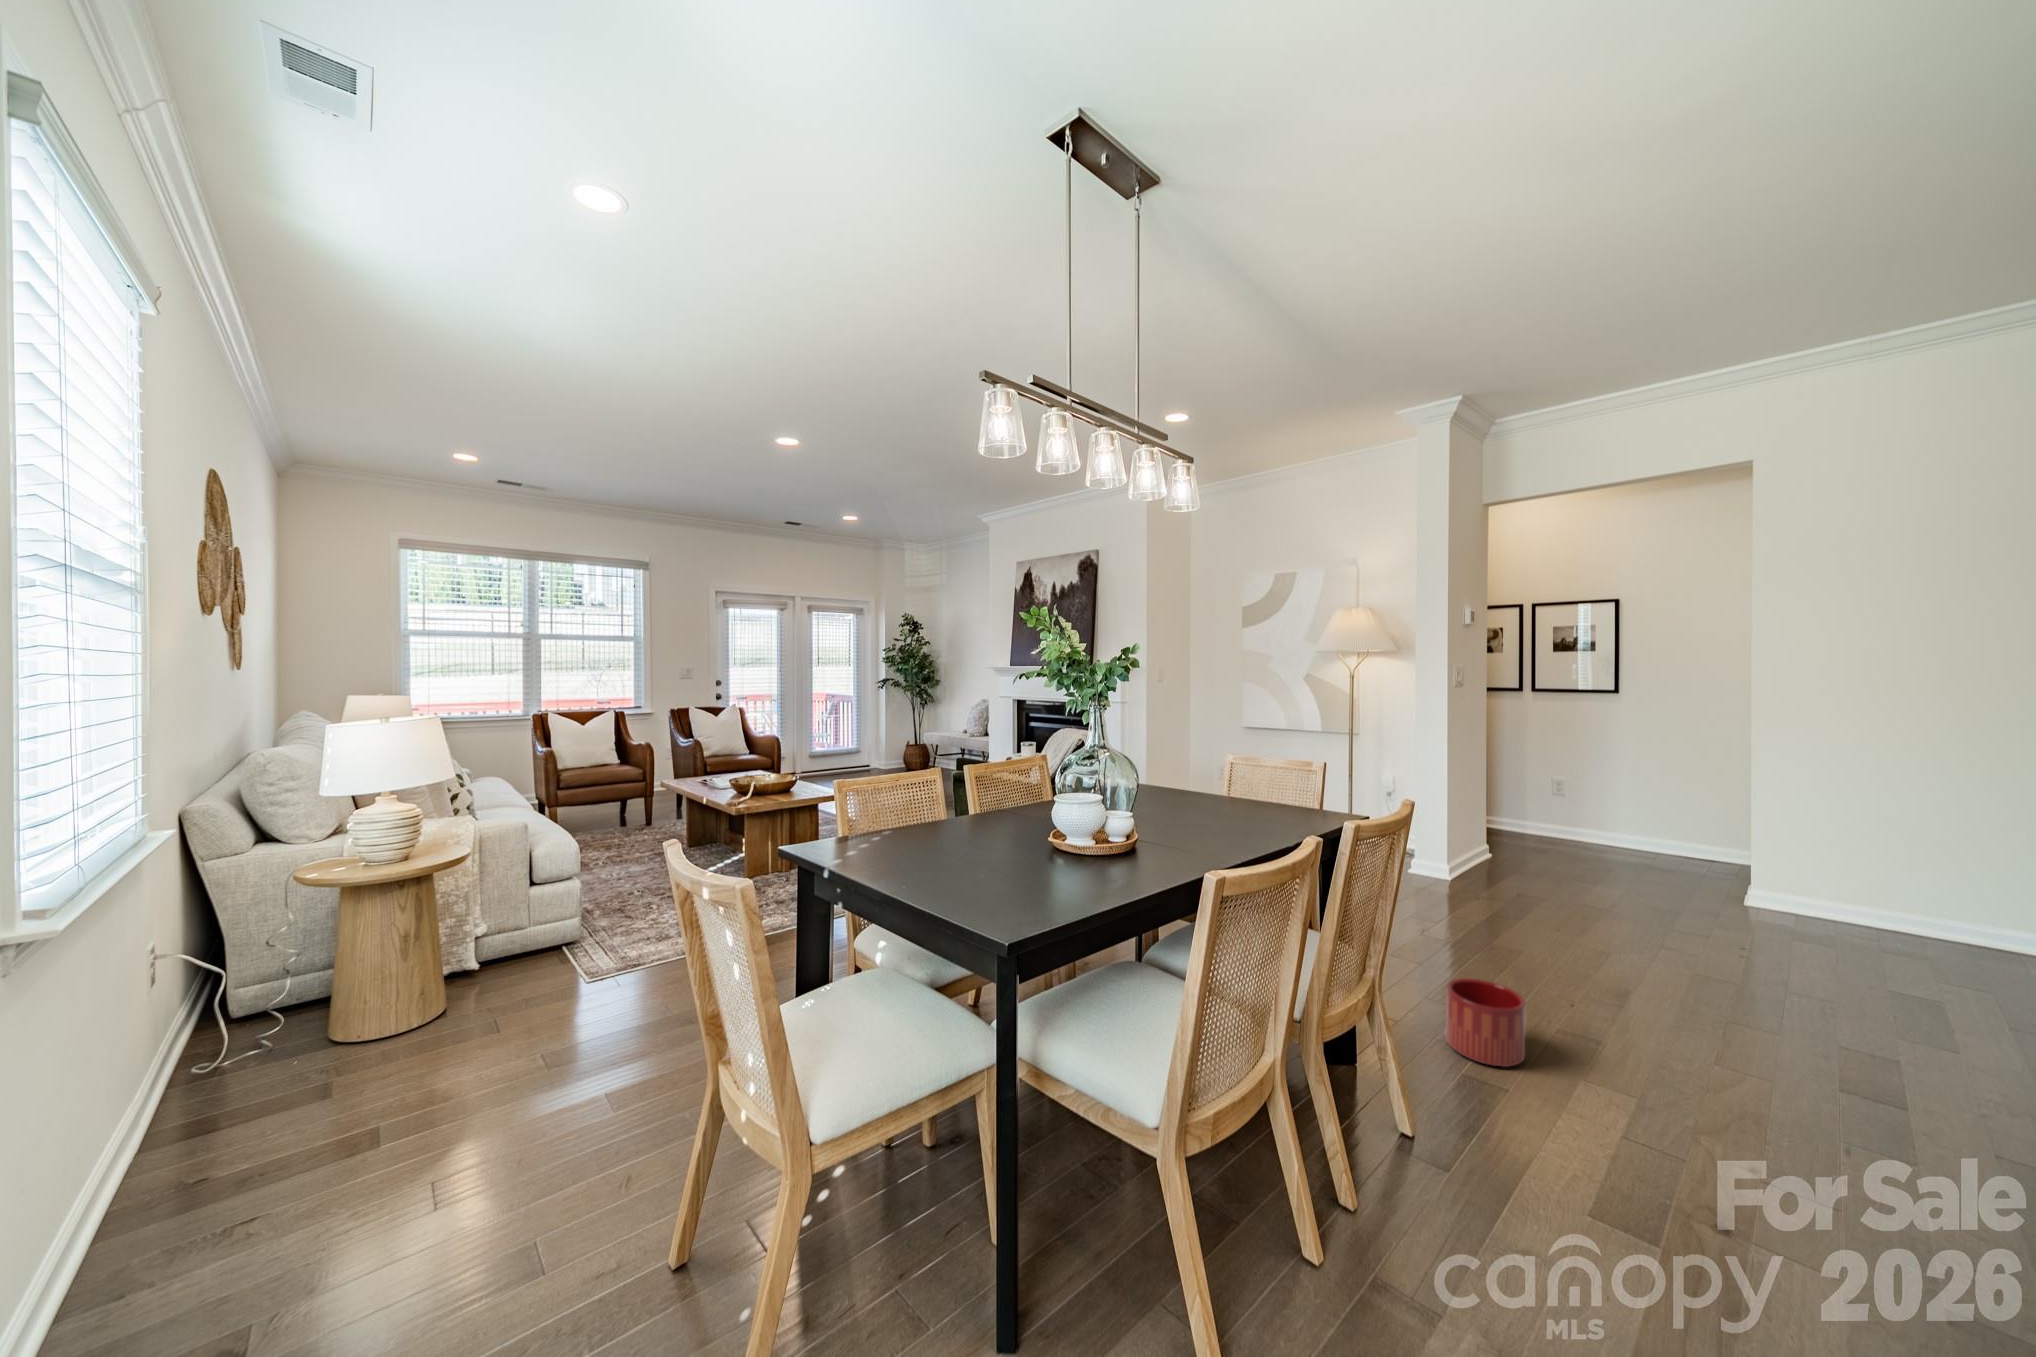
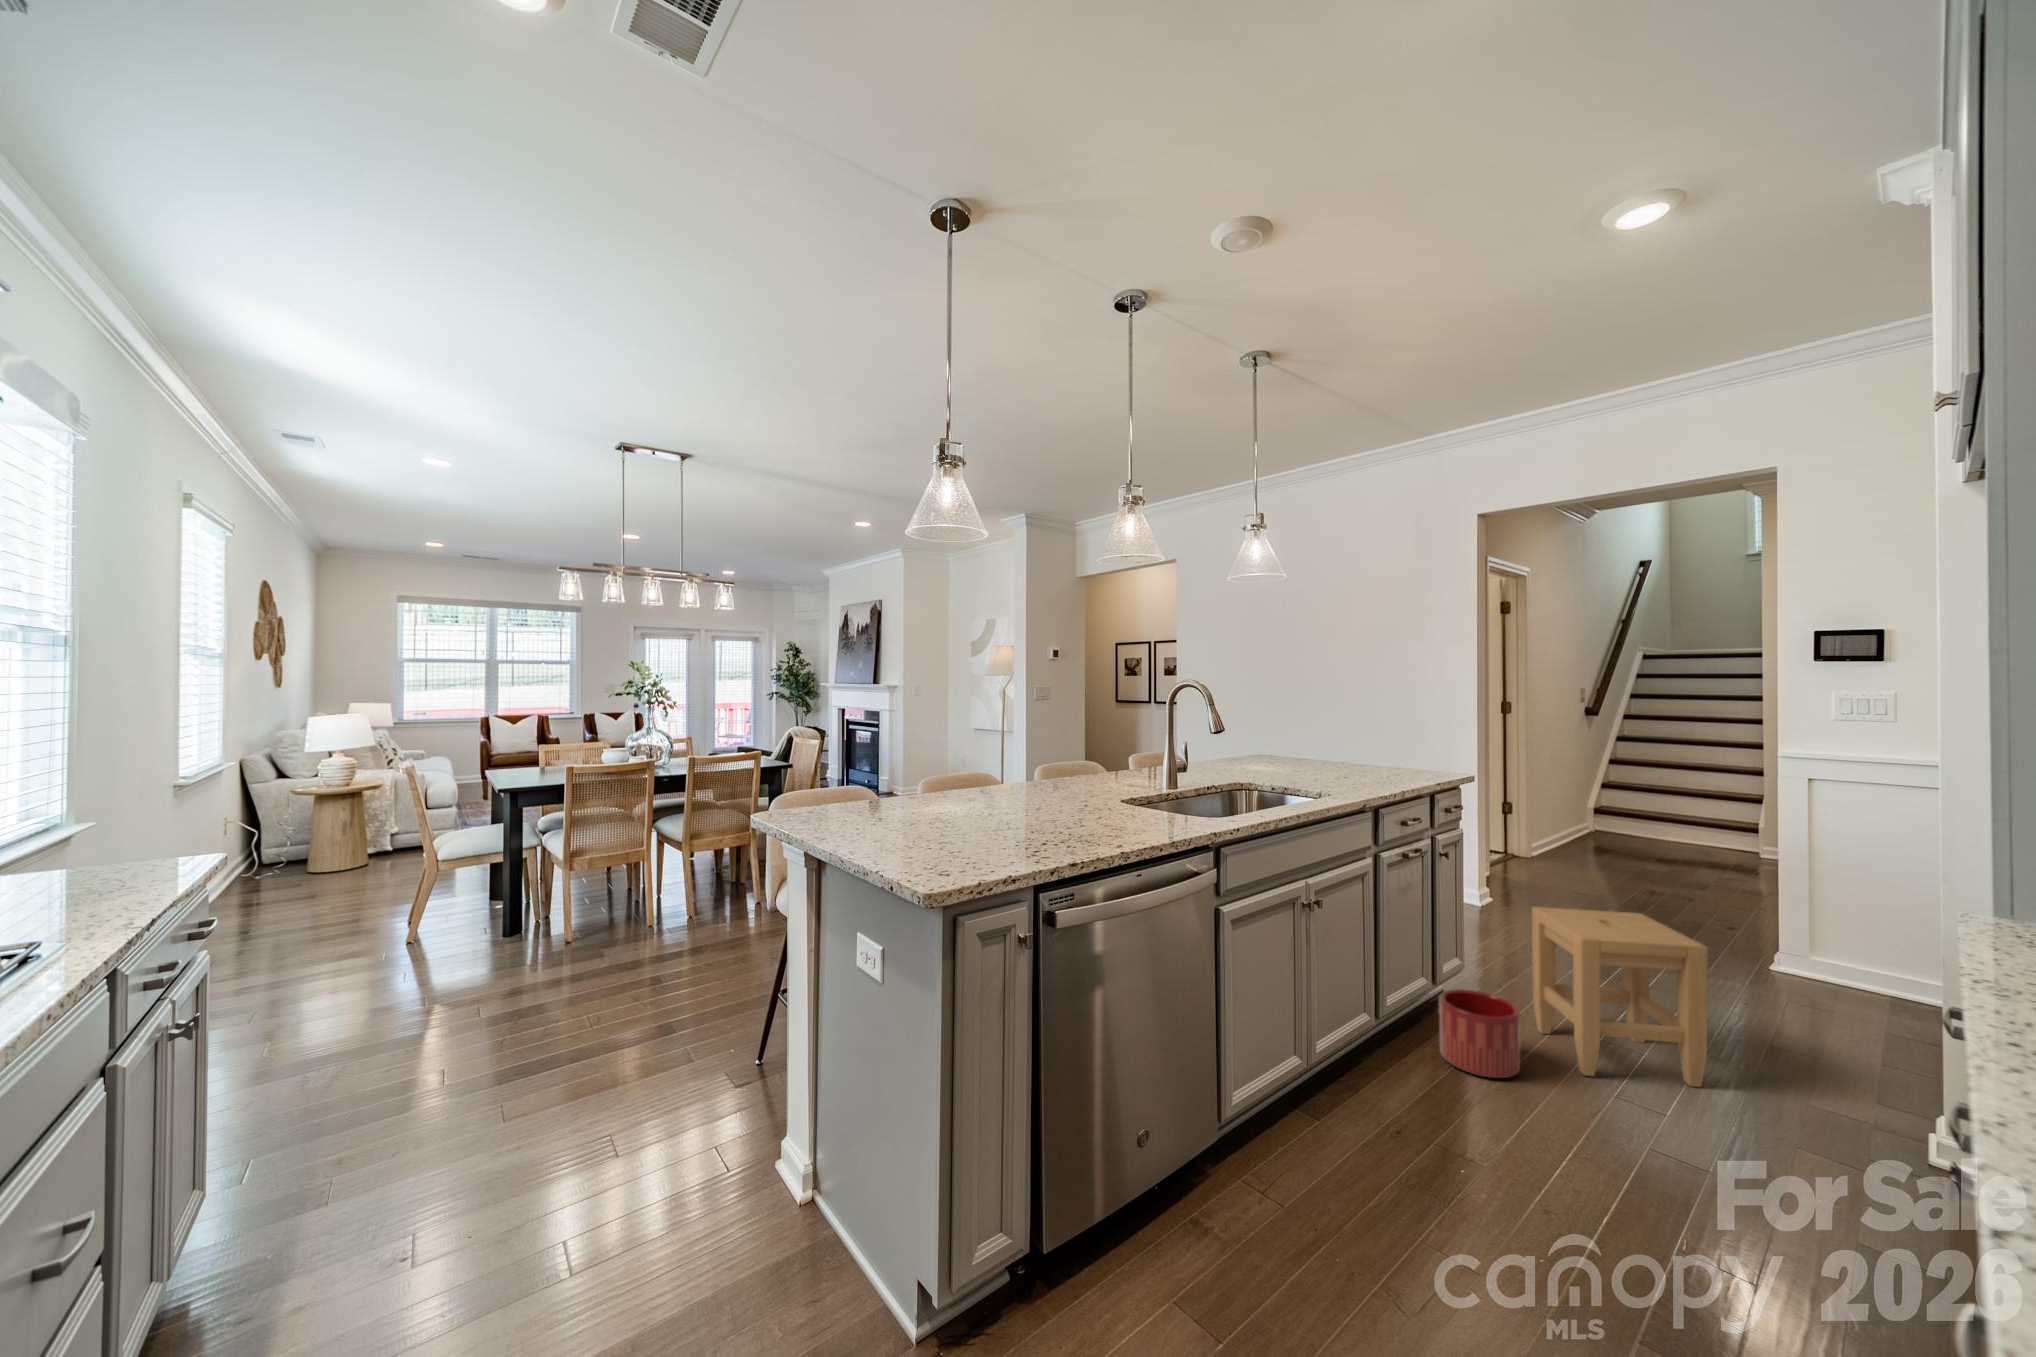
stool: none [1539,897,1716,1078] -> present [1532,907,1708,1087]

